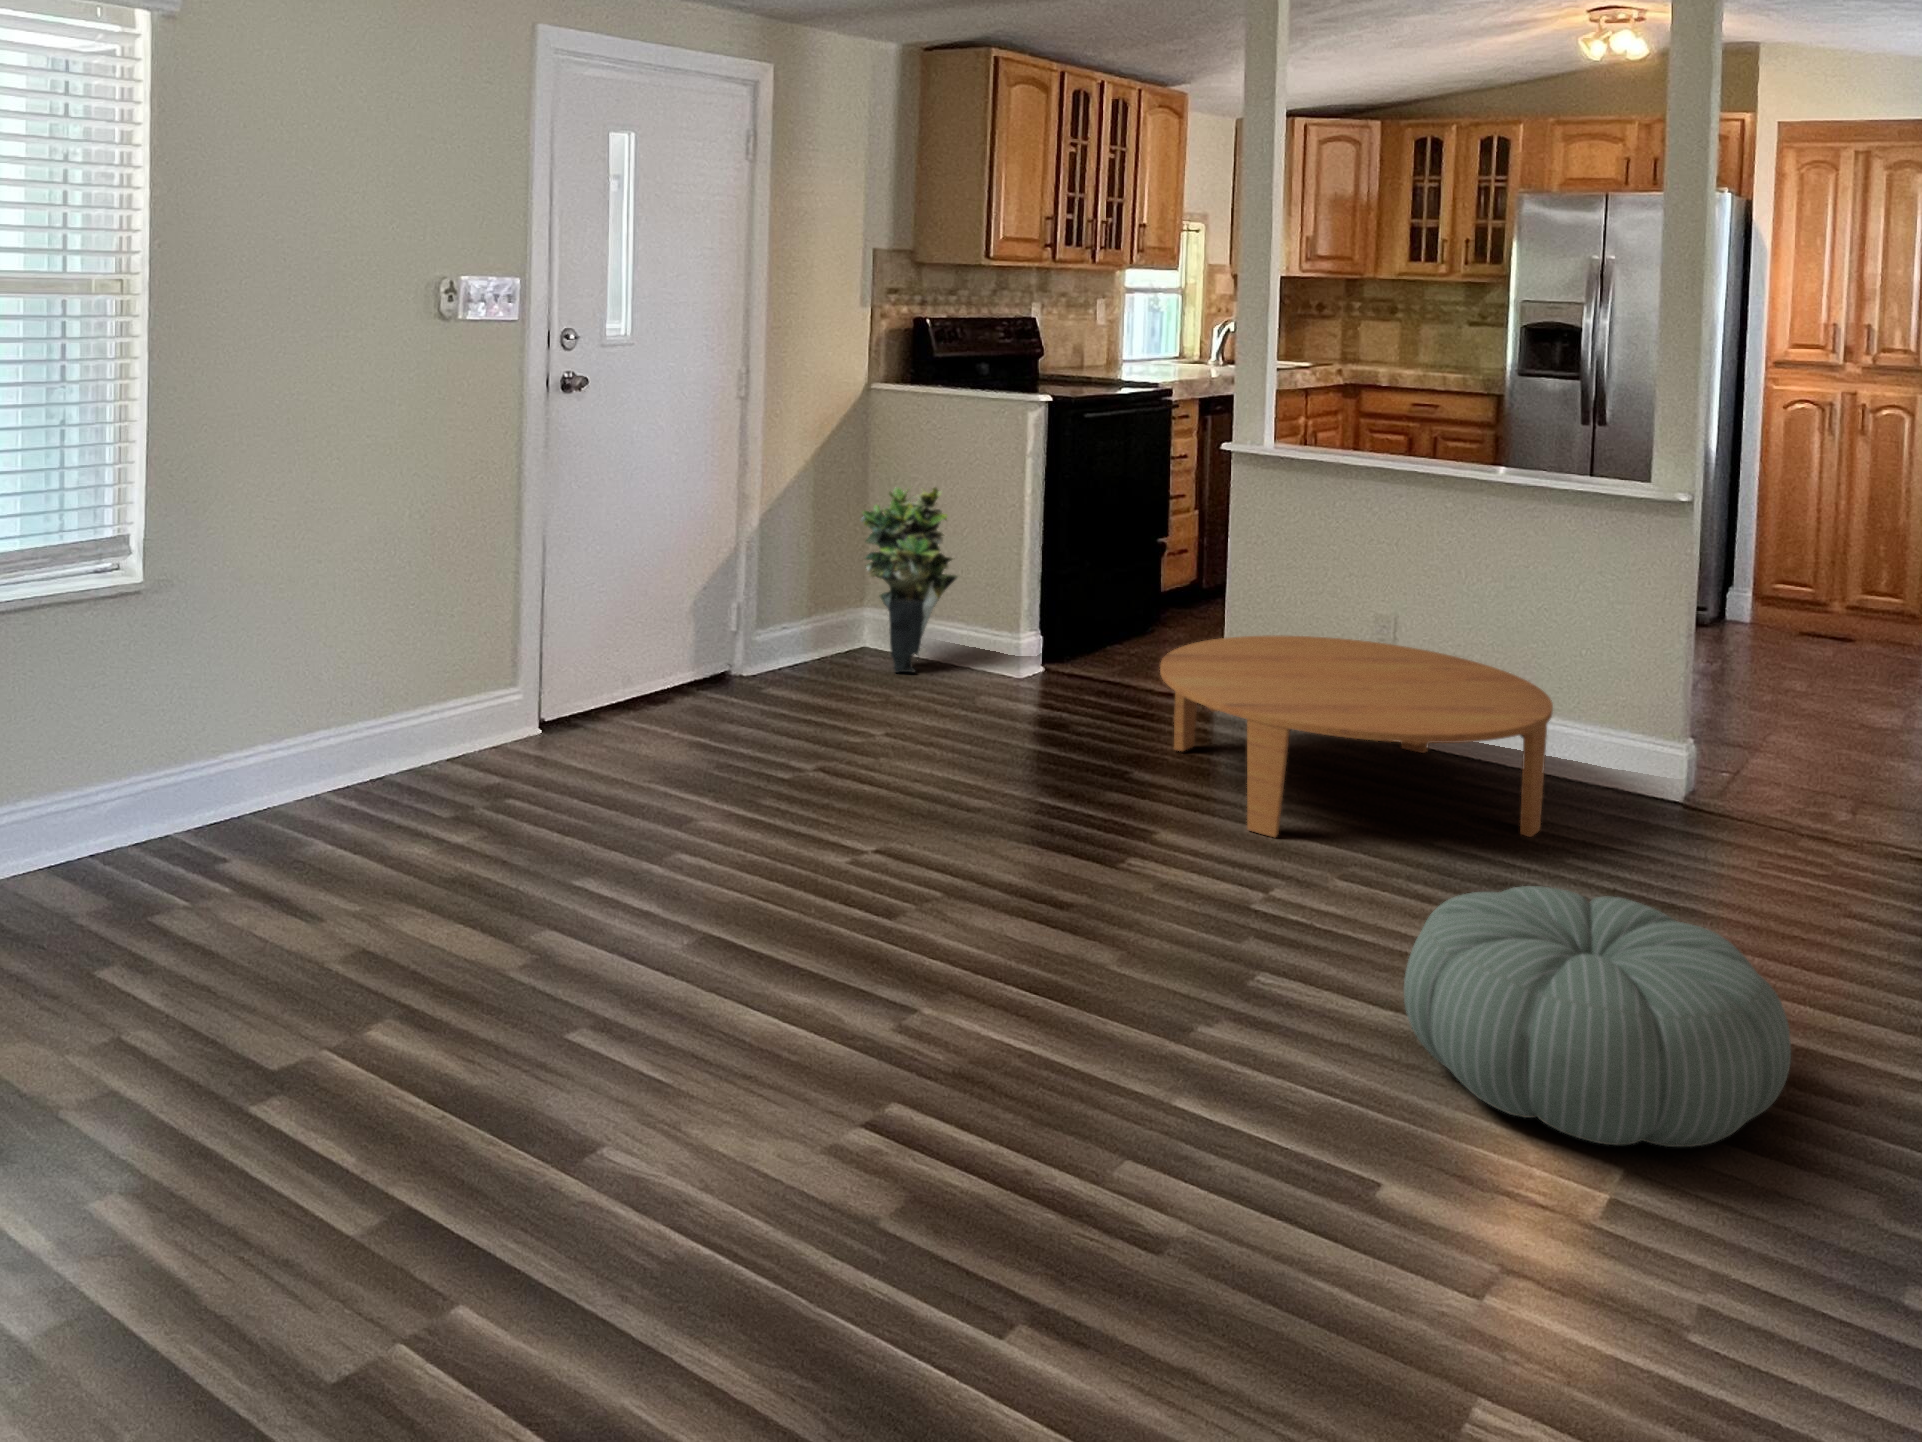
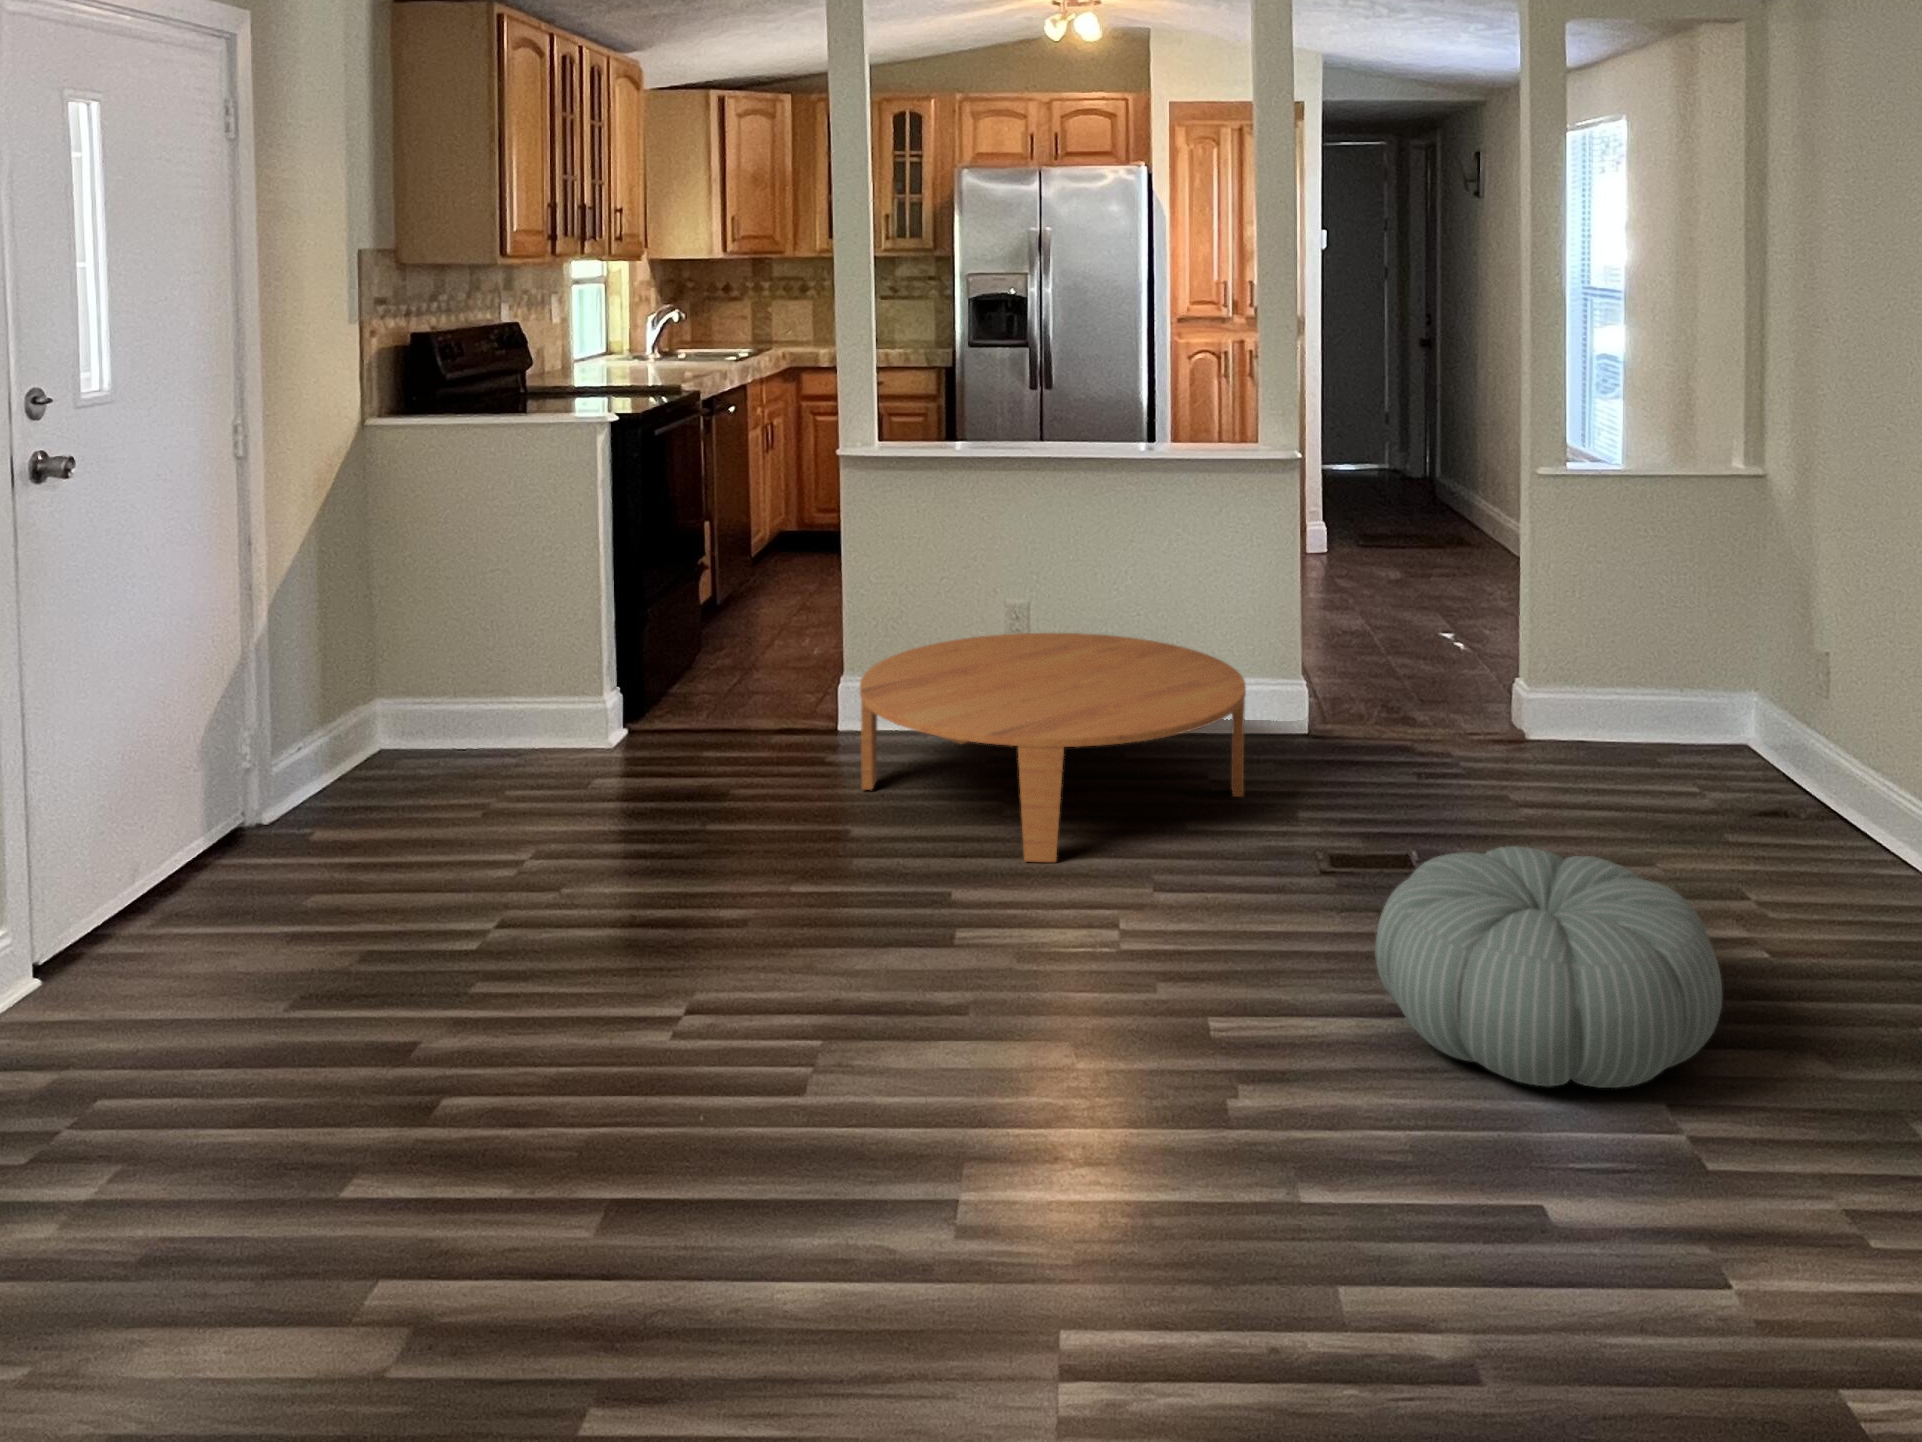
potted plant: present [862,487,958,673] -> none [389,537,528,771]

